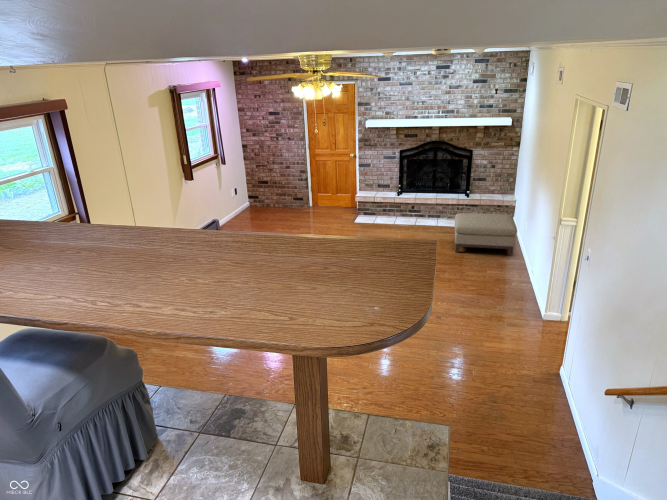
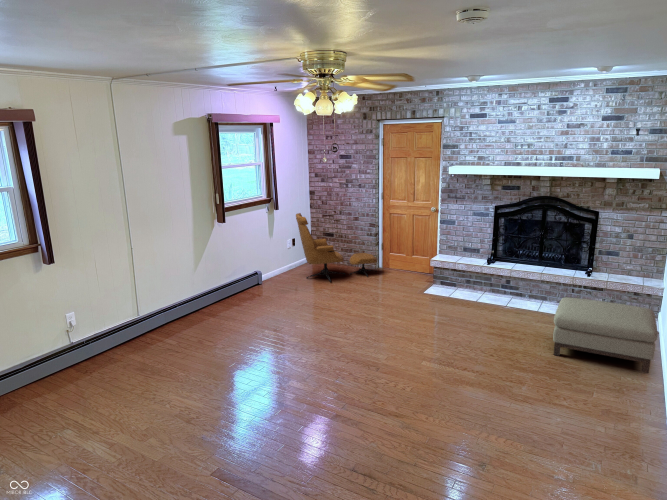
lounge chair: none [240,166,309,222] -> present [296,213,377,282]

